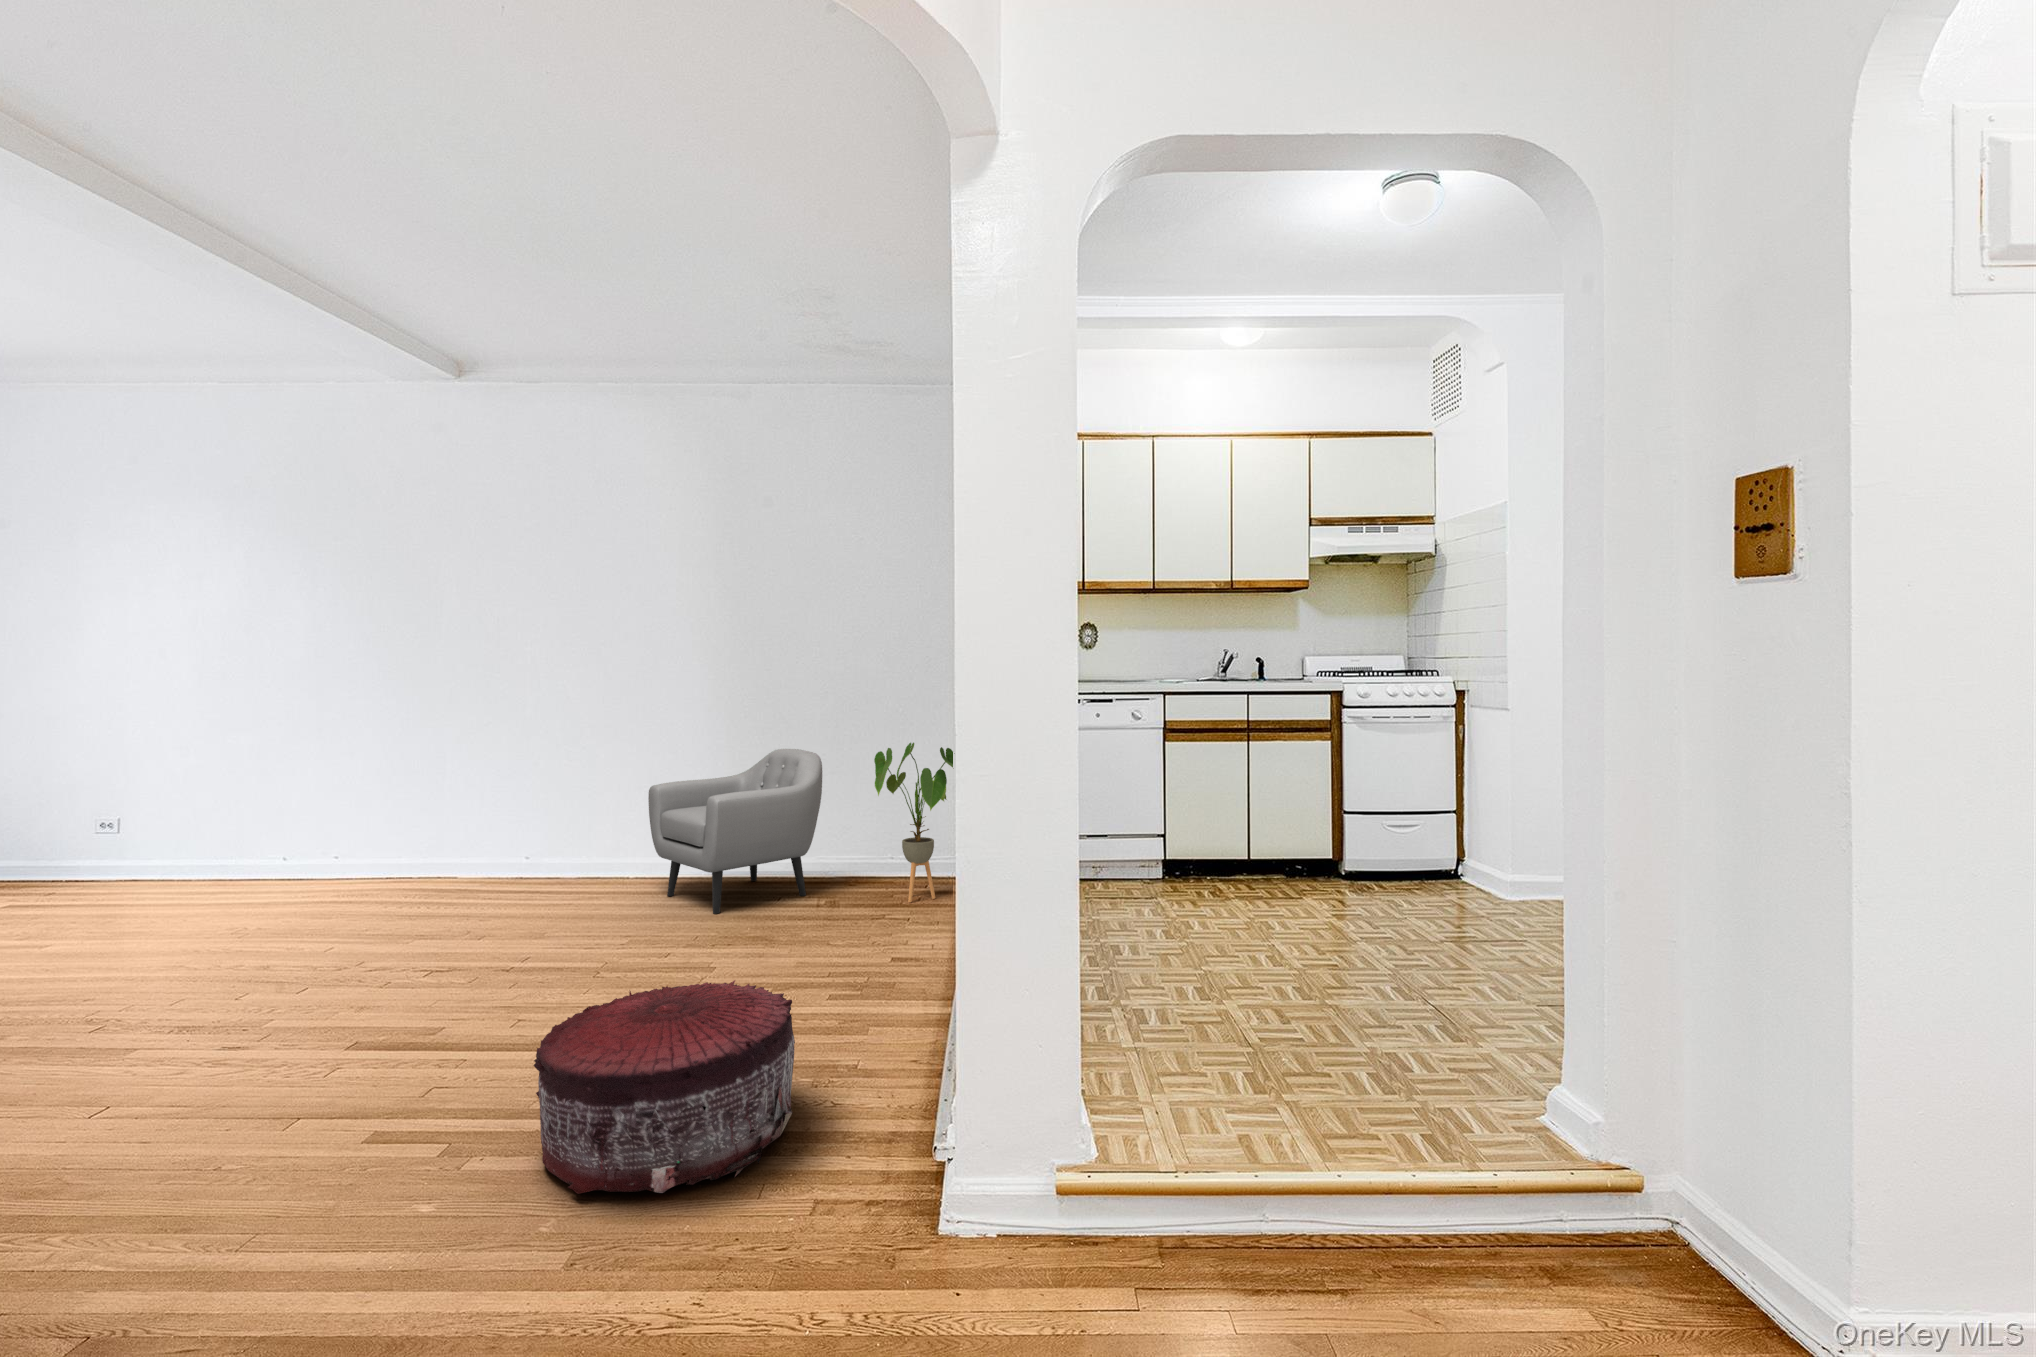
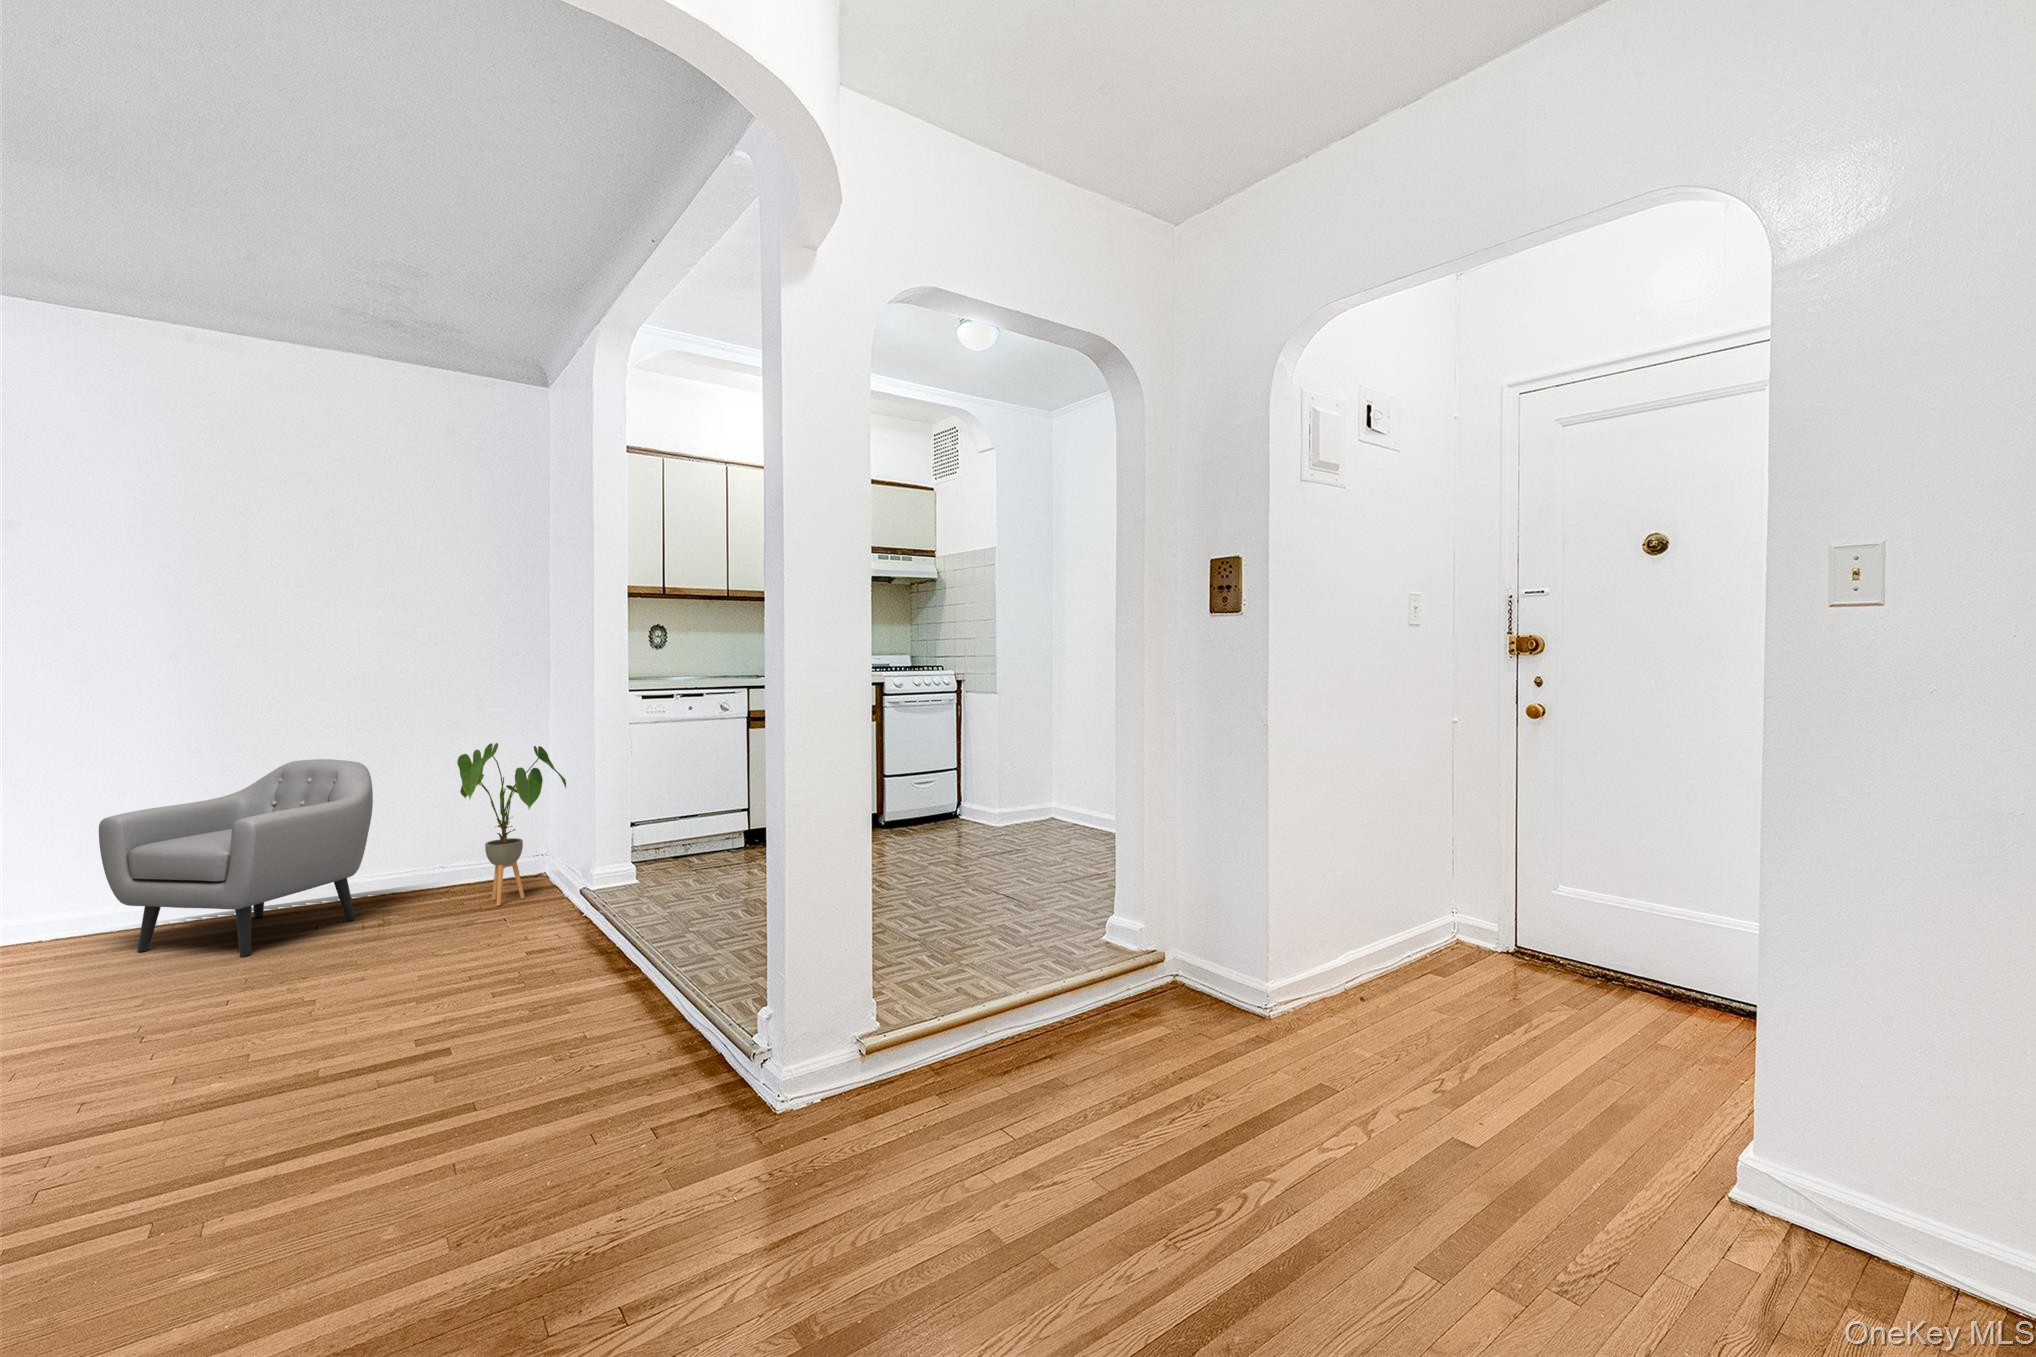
pouf: present [534,980,795,1194] -> none [286,979,583,1201]

